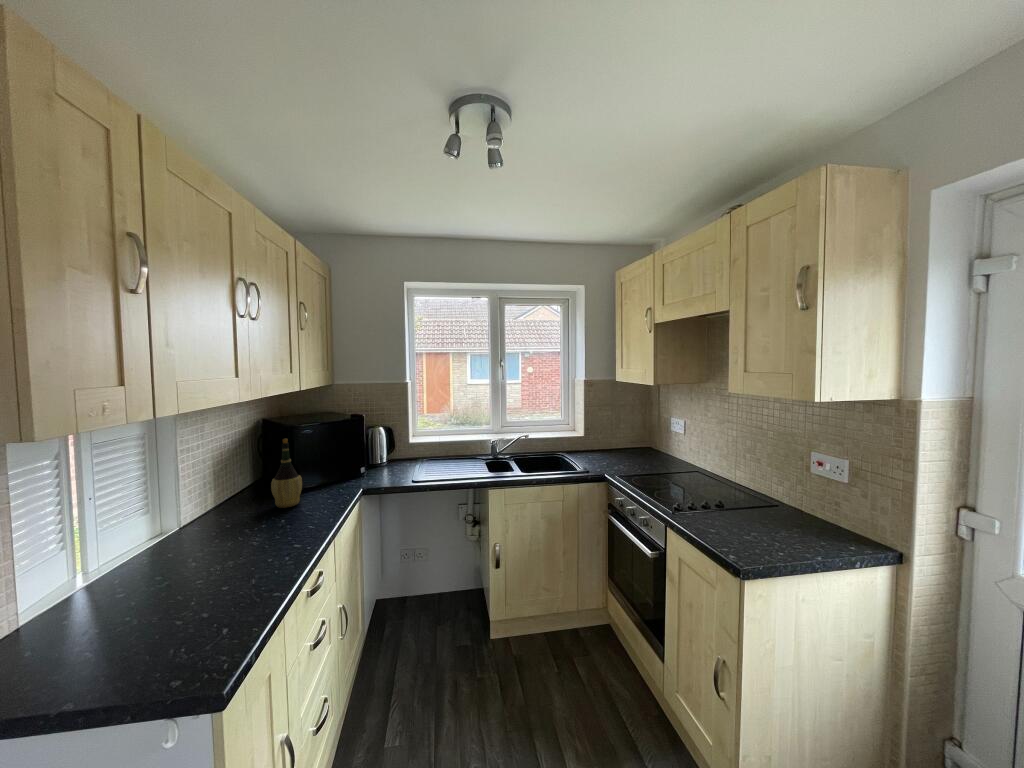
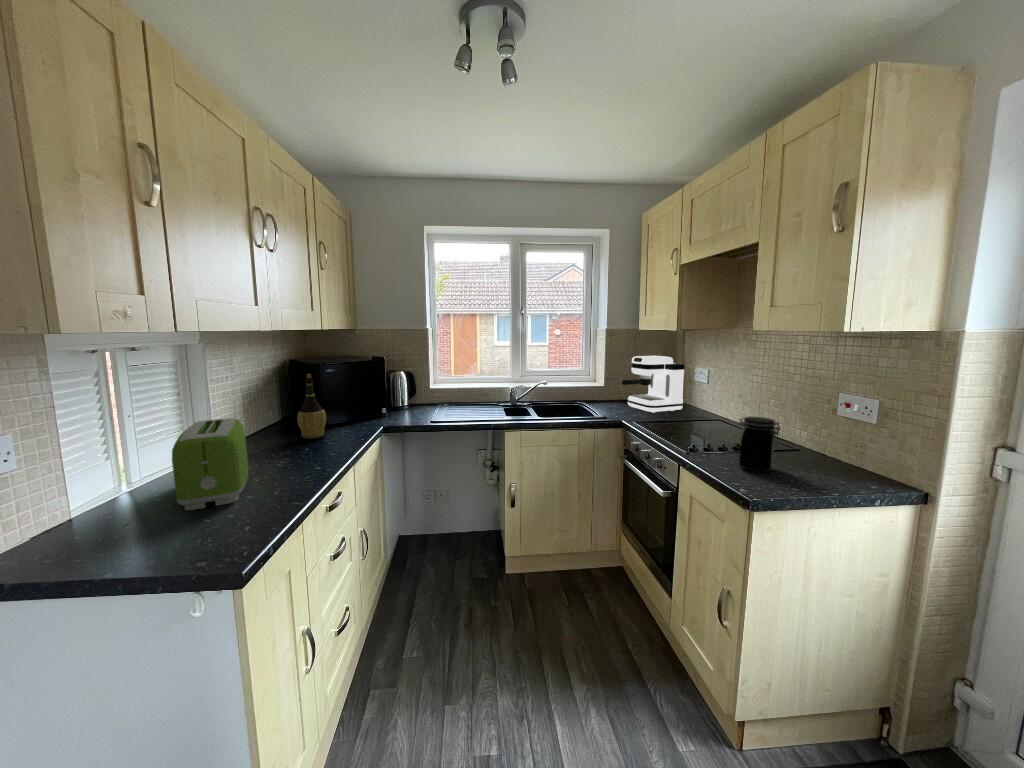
coffee maker: none [603,406,663,465] -> present [622,356,685,413]
jar: none [722,478,762,534] -> present [739,417,780,472]
toaster: none [141,497,221,609] -> present [172,418,248,510]

